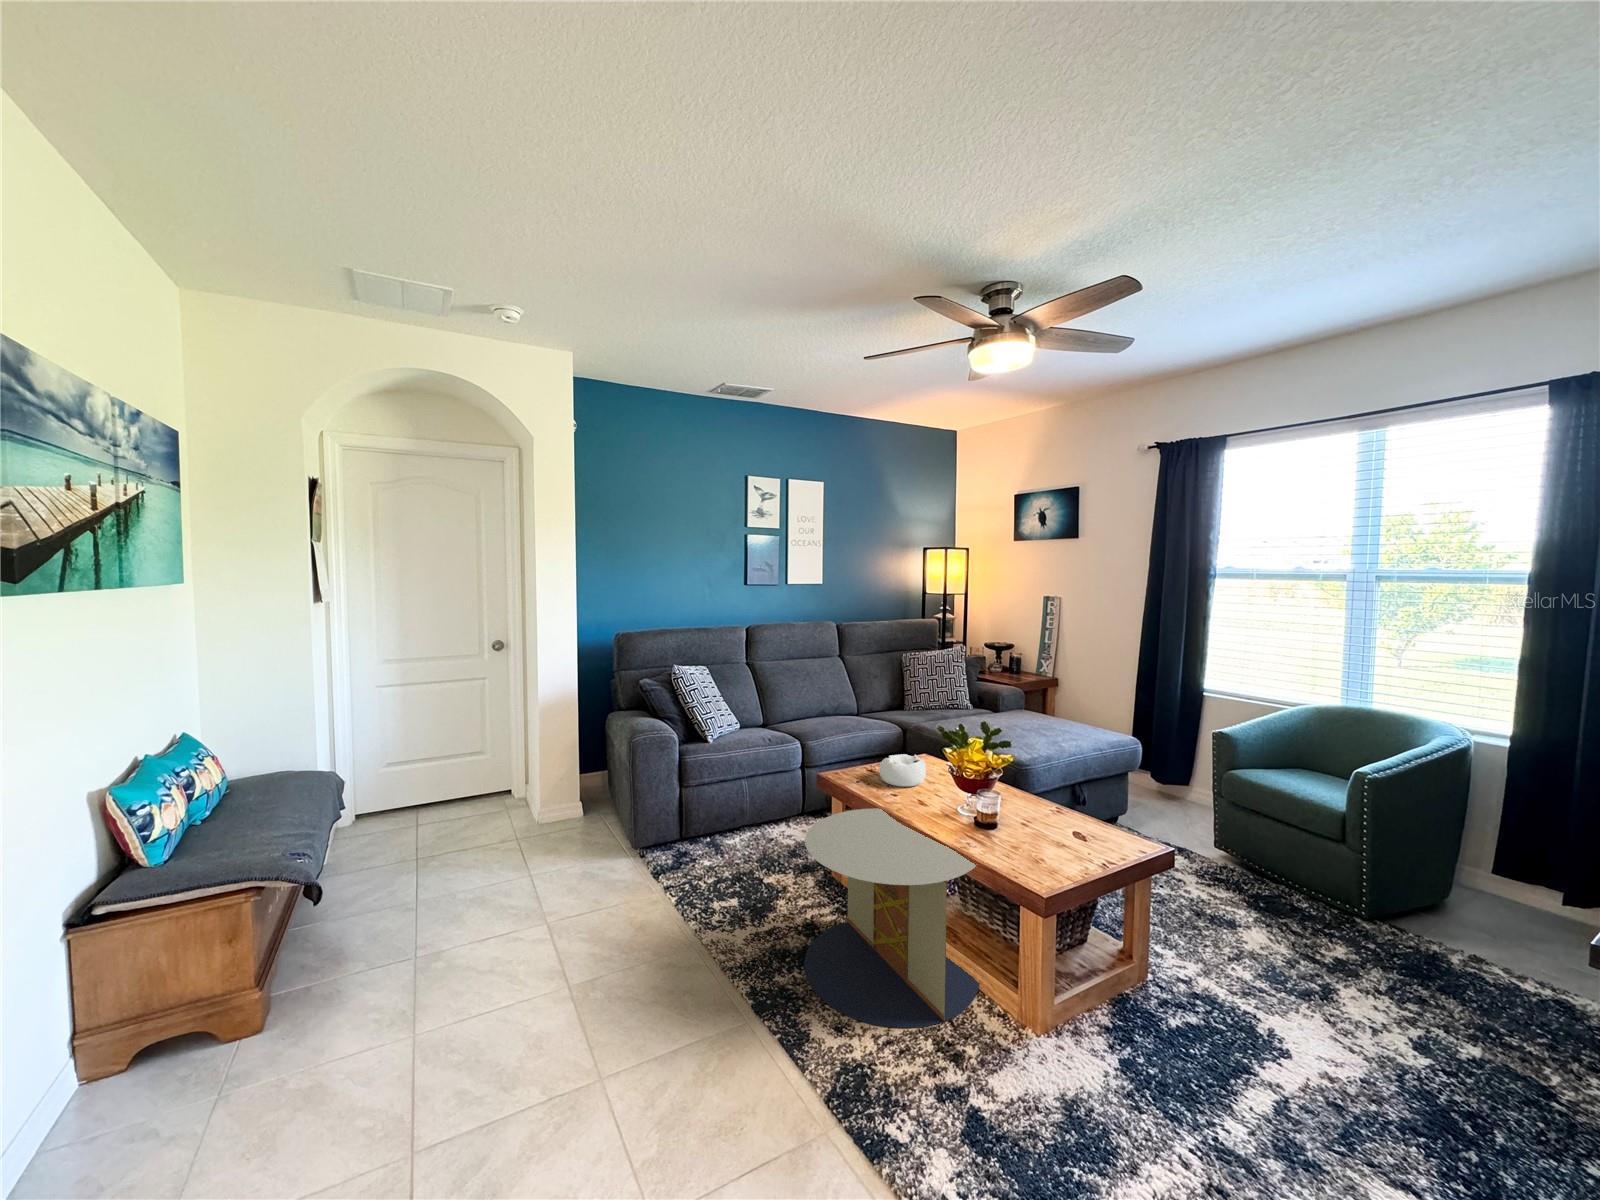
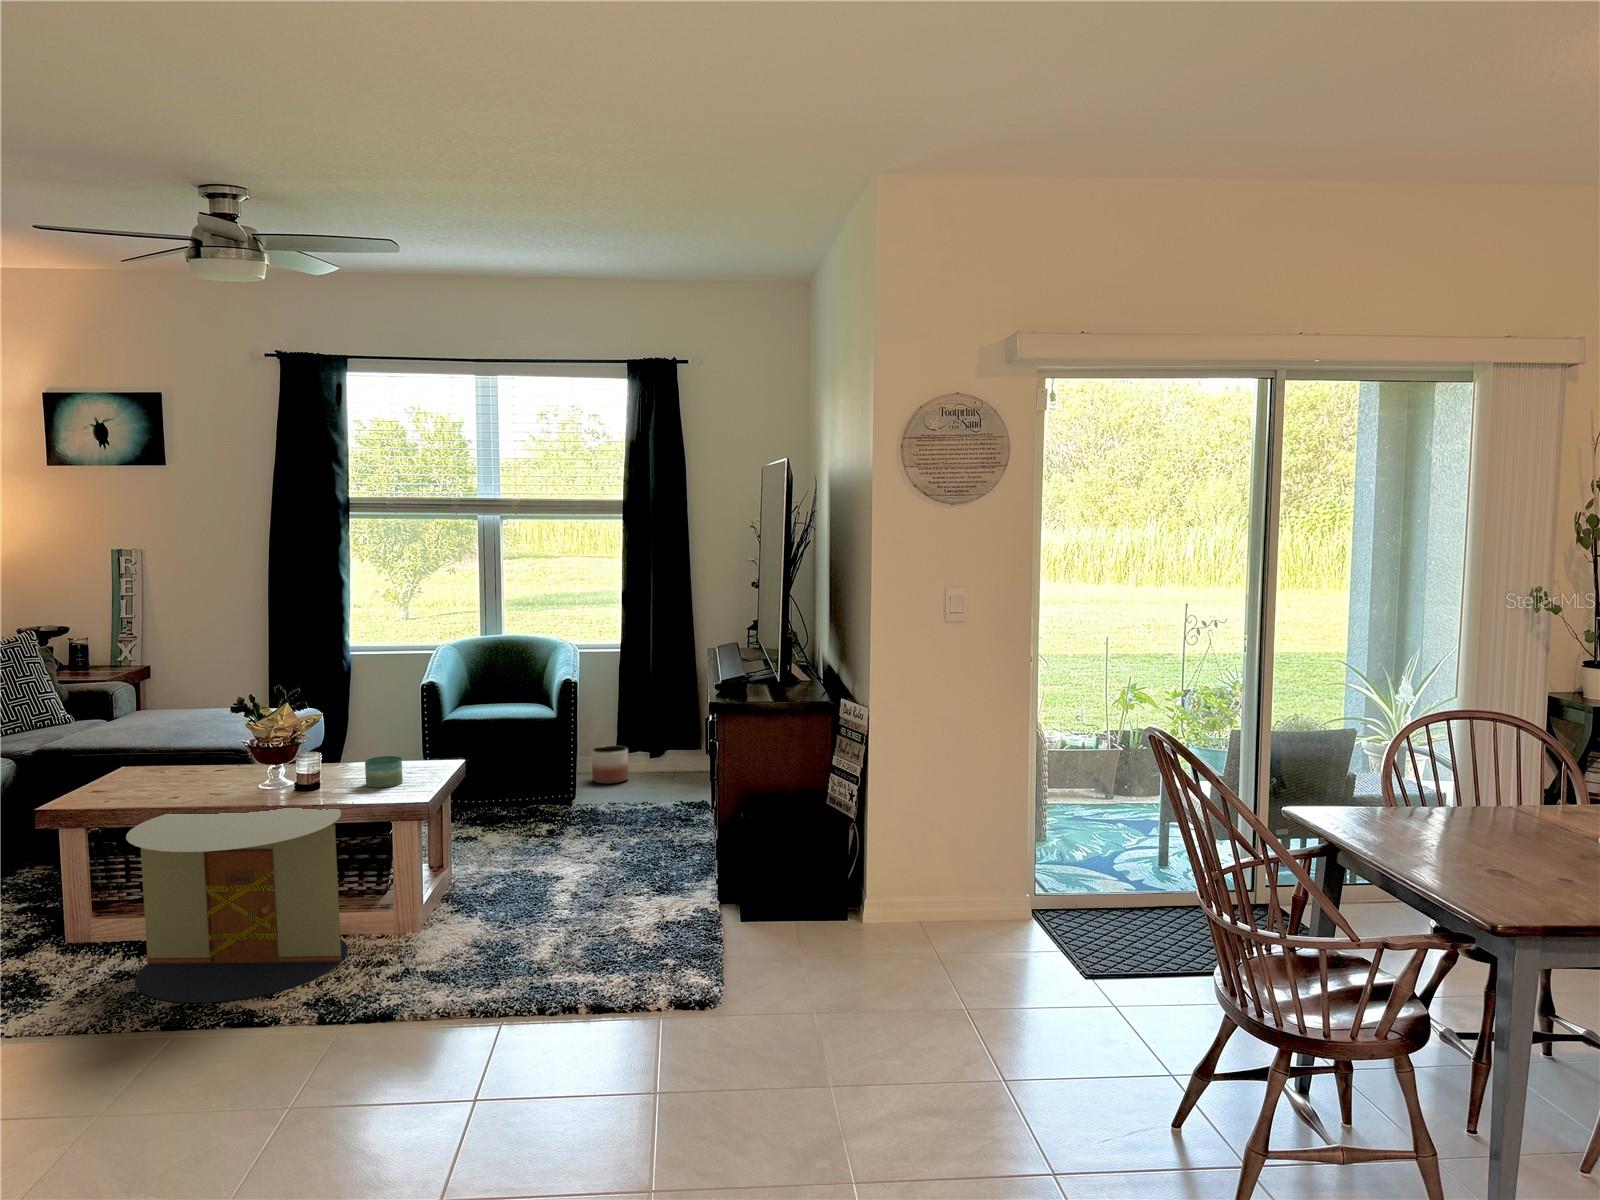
decorative bowl: present [879,754,926,787] -> none [113,756,180,796]
candle: none [1033,819,1073,859] -> present [365,756,403,787]
planter: none [1469,873,1538,933] -> present [592,745,628,784]

